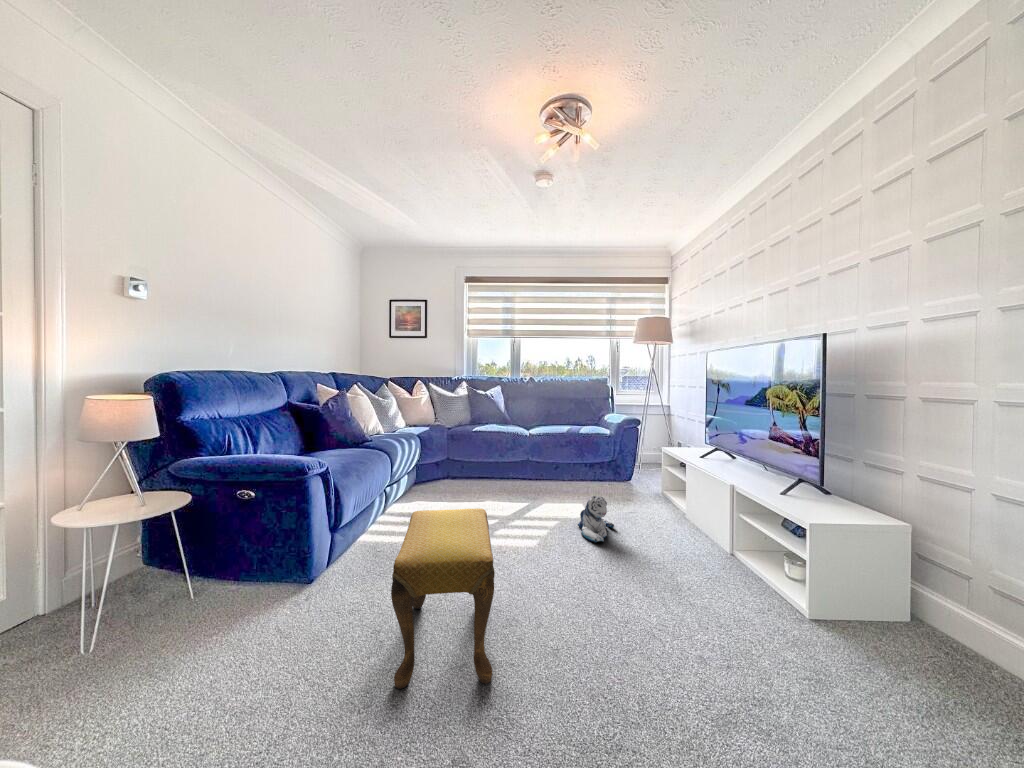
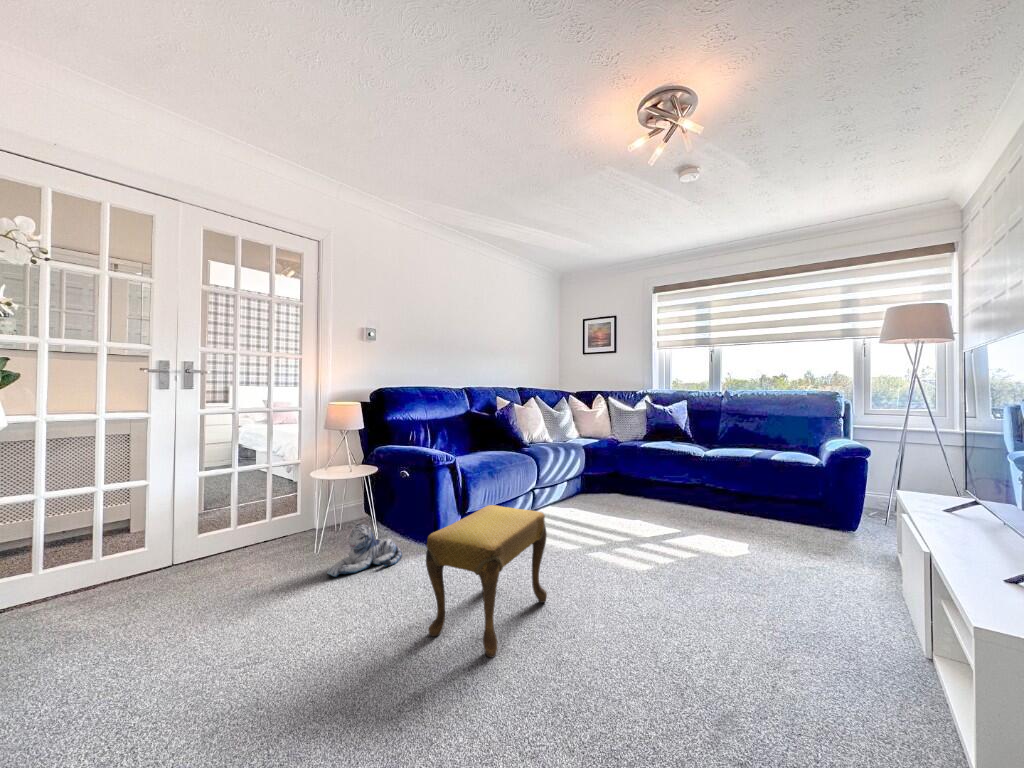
plush toy: present [578,496,614,543] -> present [327,524,402,577]

